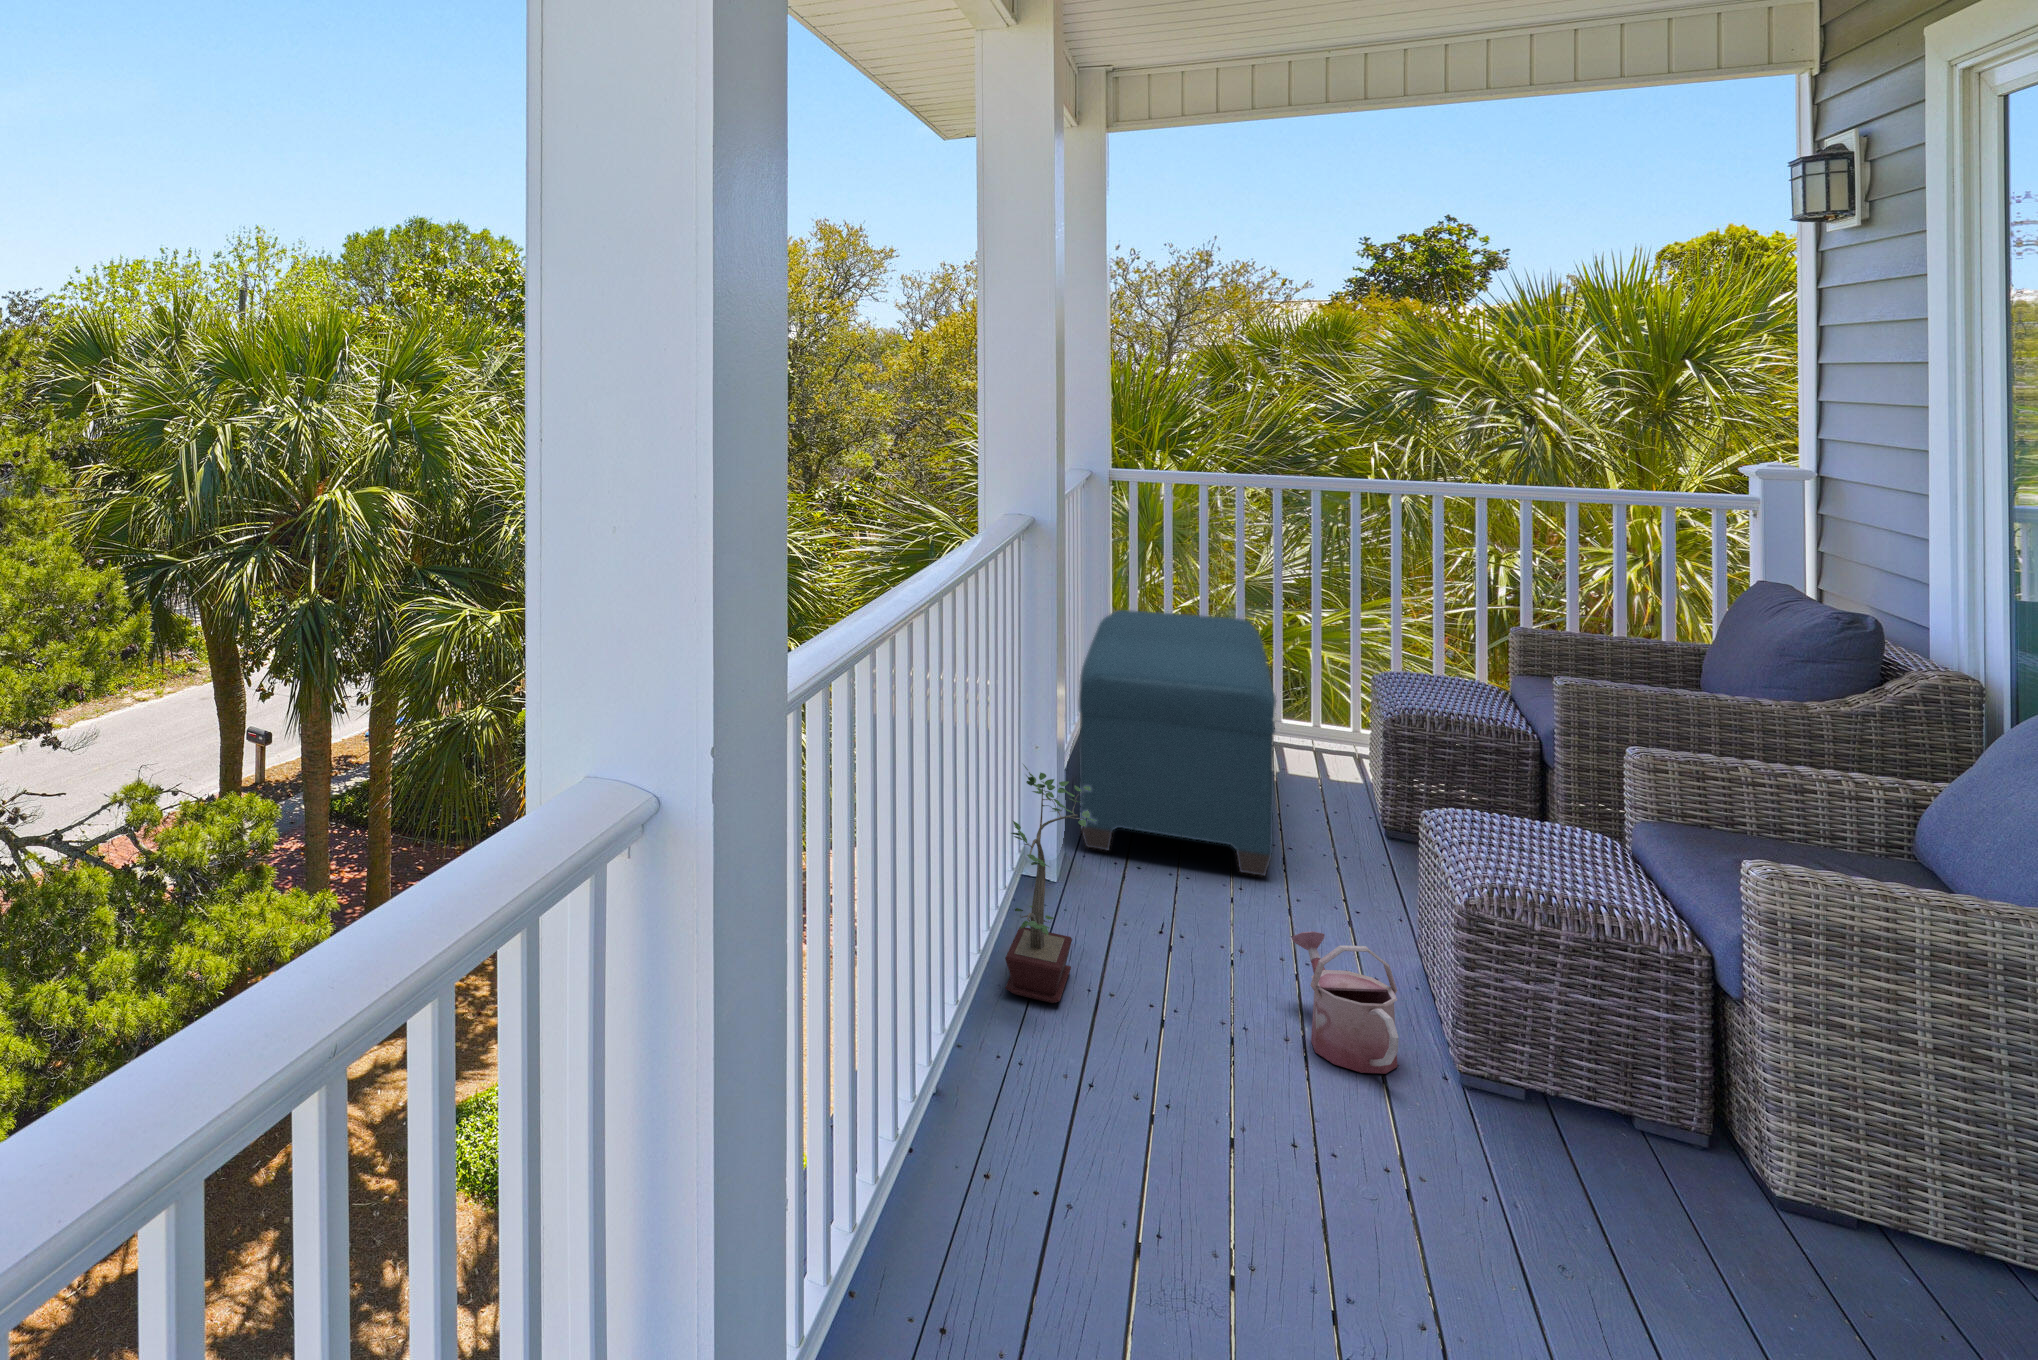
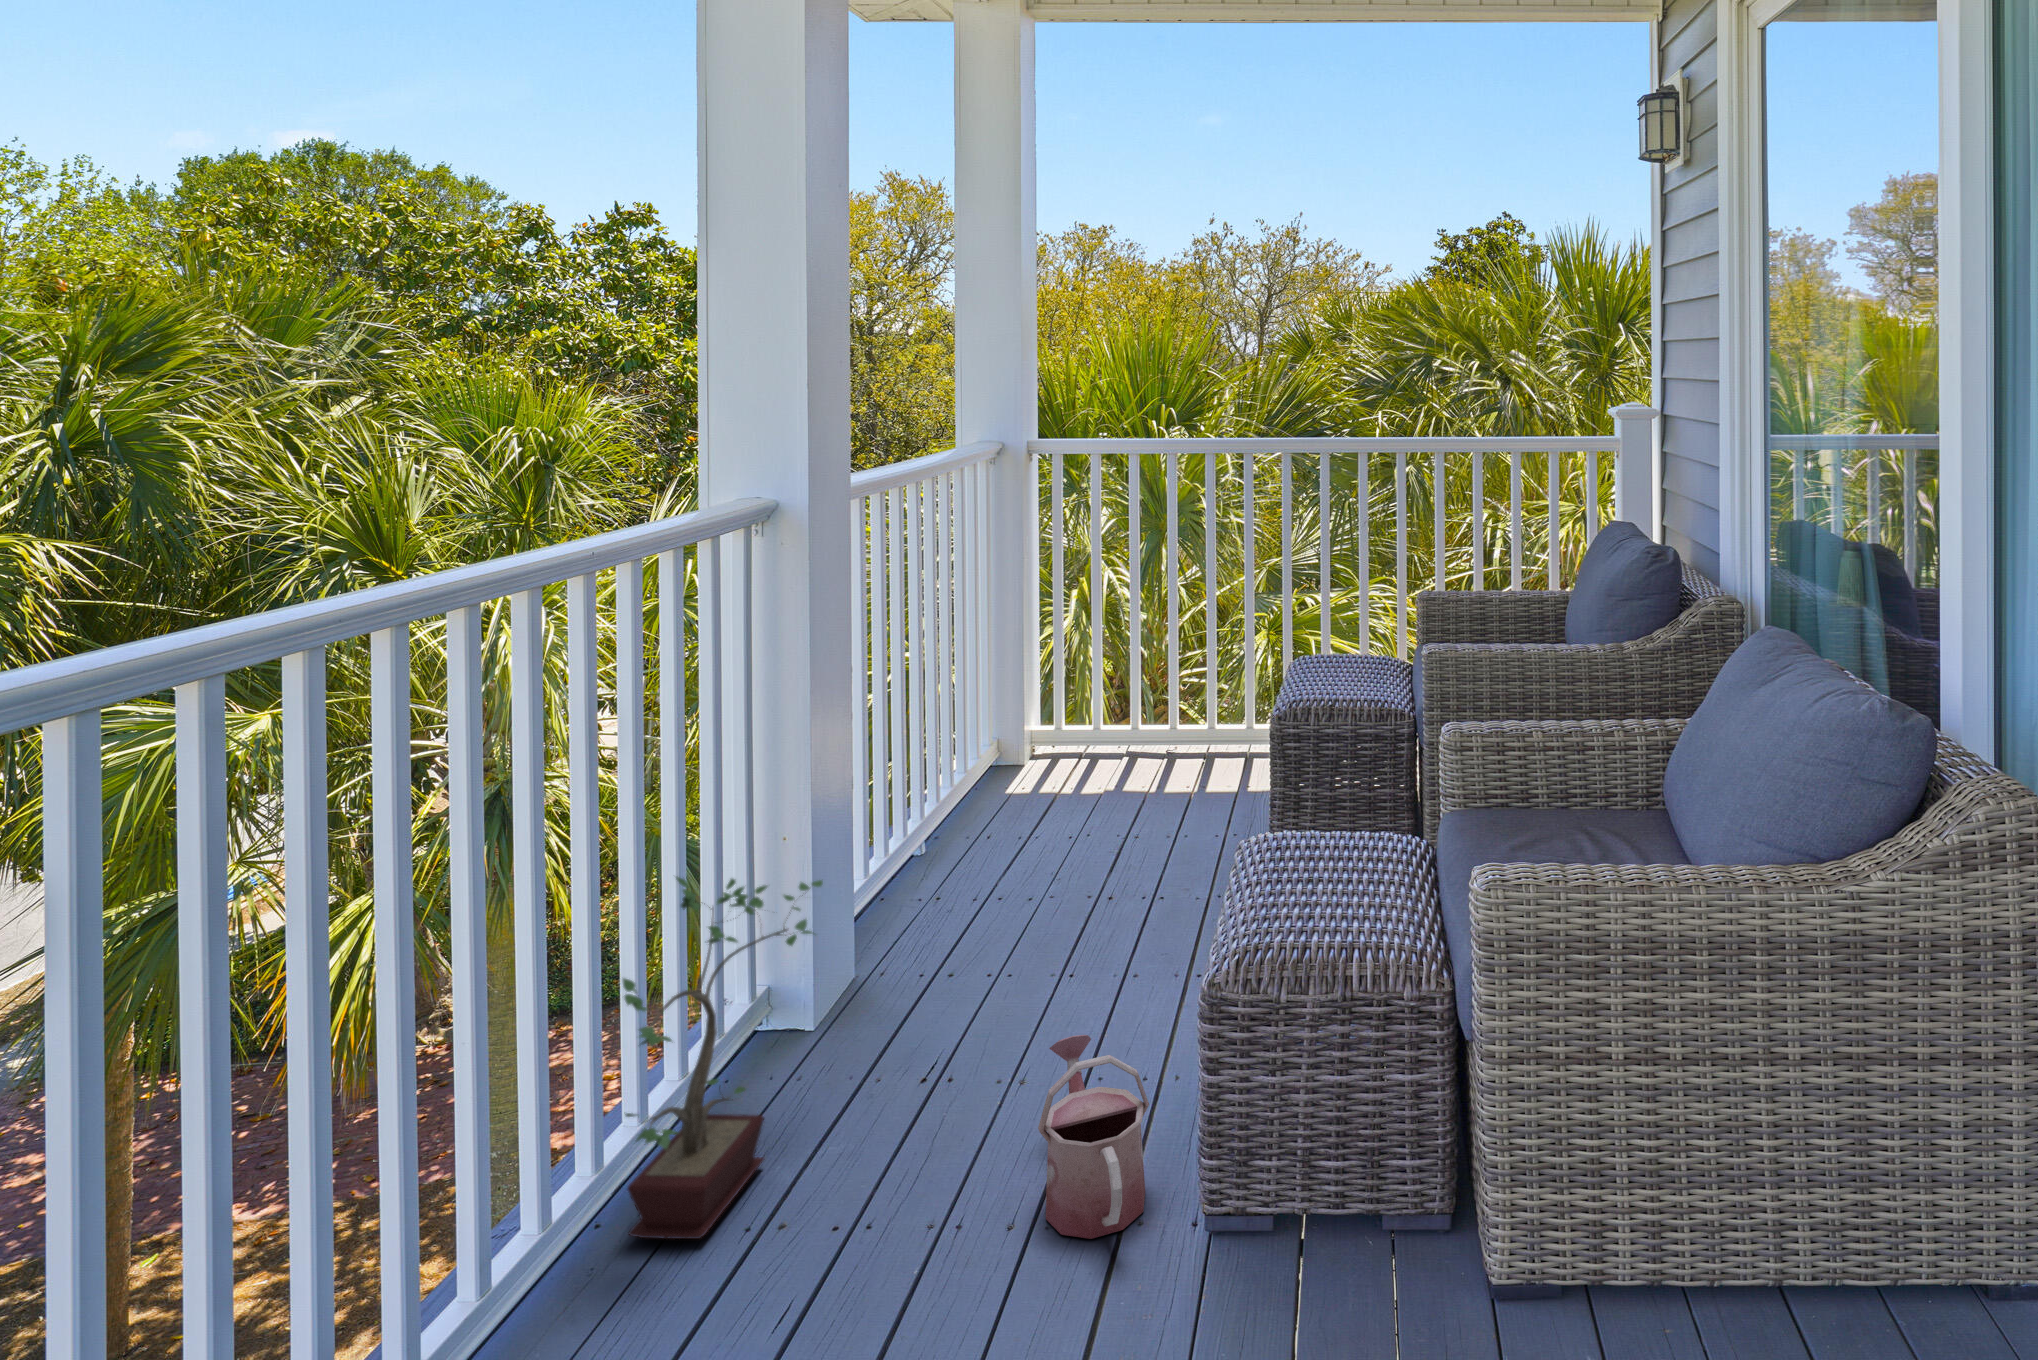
bench: present [1079,610,1276,876] -> none [897,605,1183,933]

